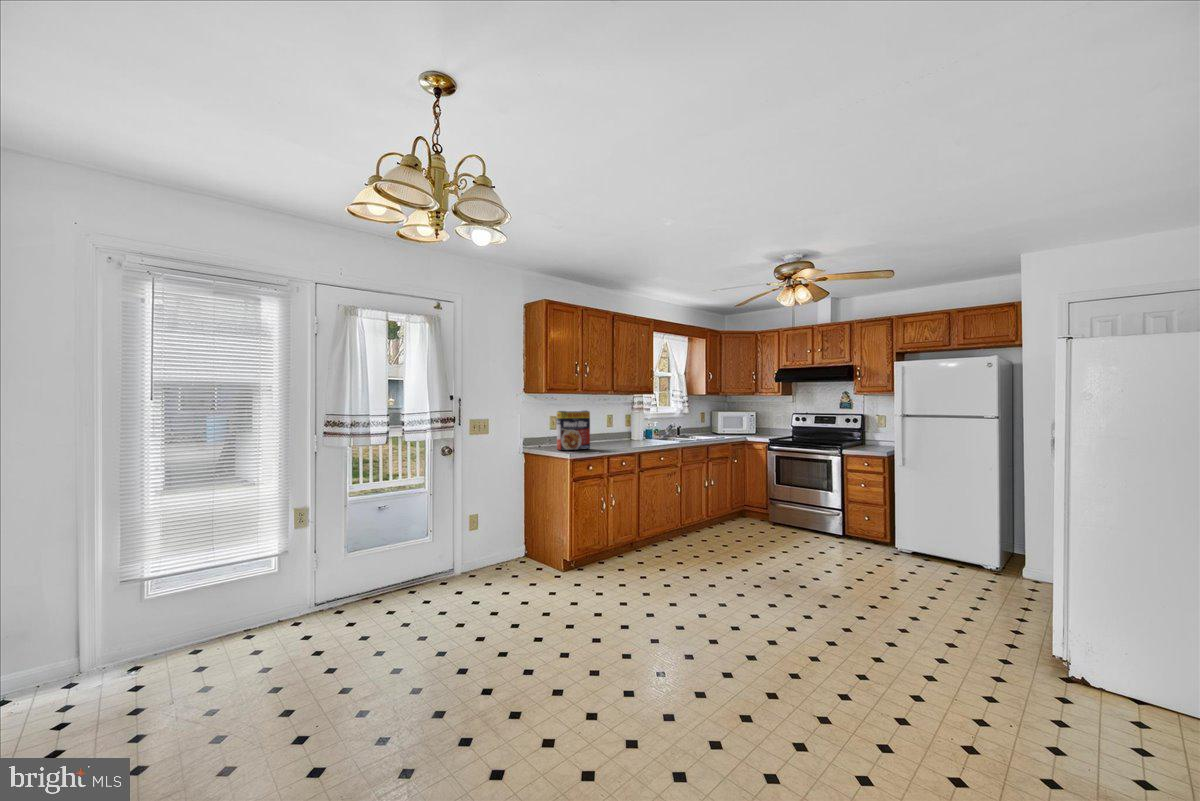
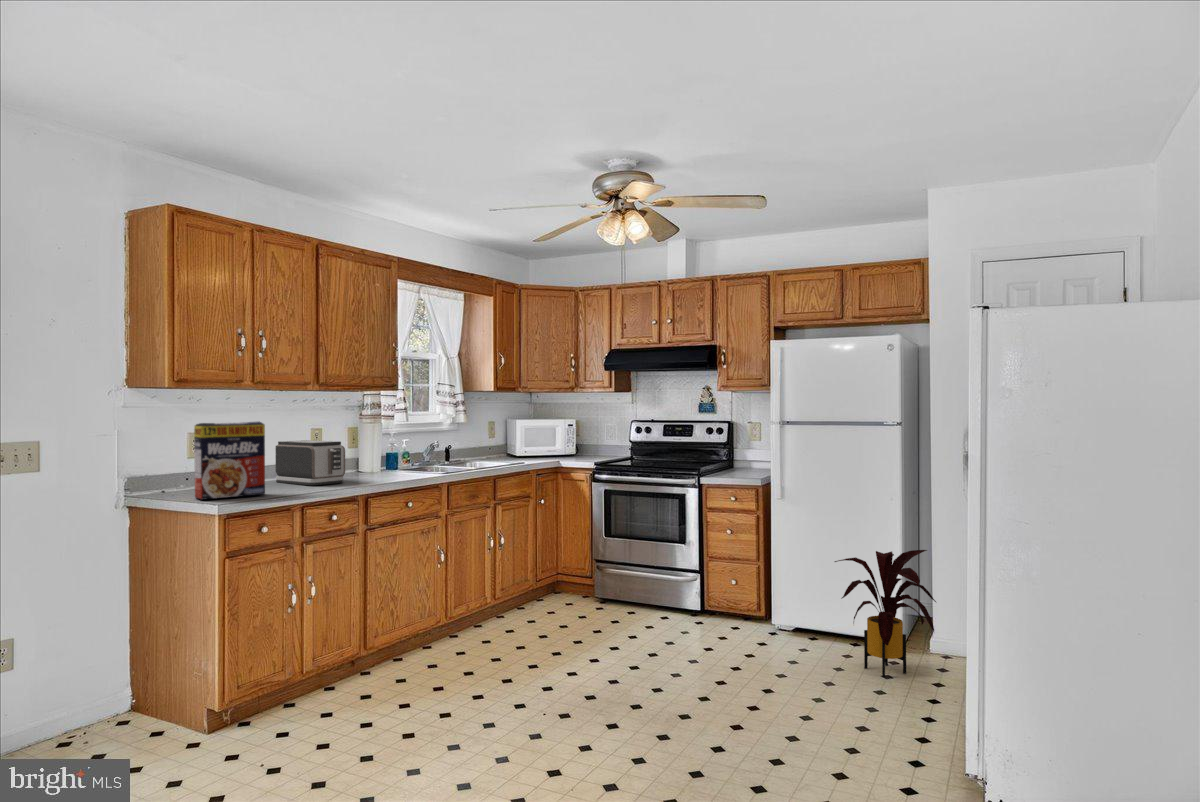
toaster: none [591,421,628,446] -> present [276,440,345,485]
house plant: none [943,503,1028,589] -> present [835,550,936,677]

